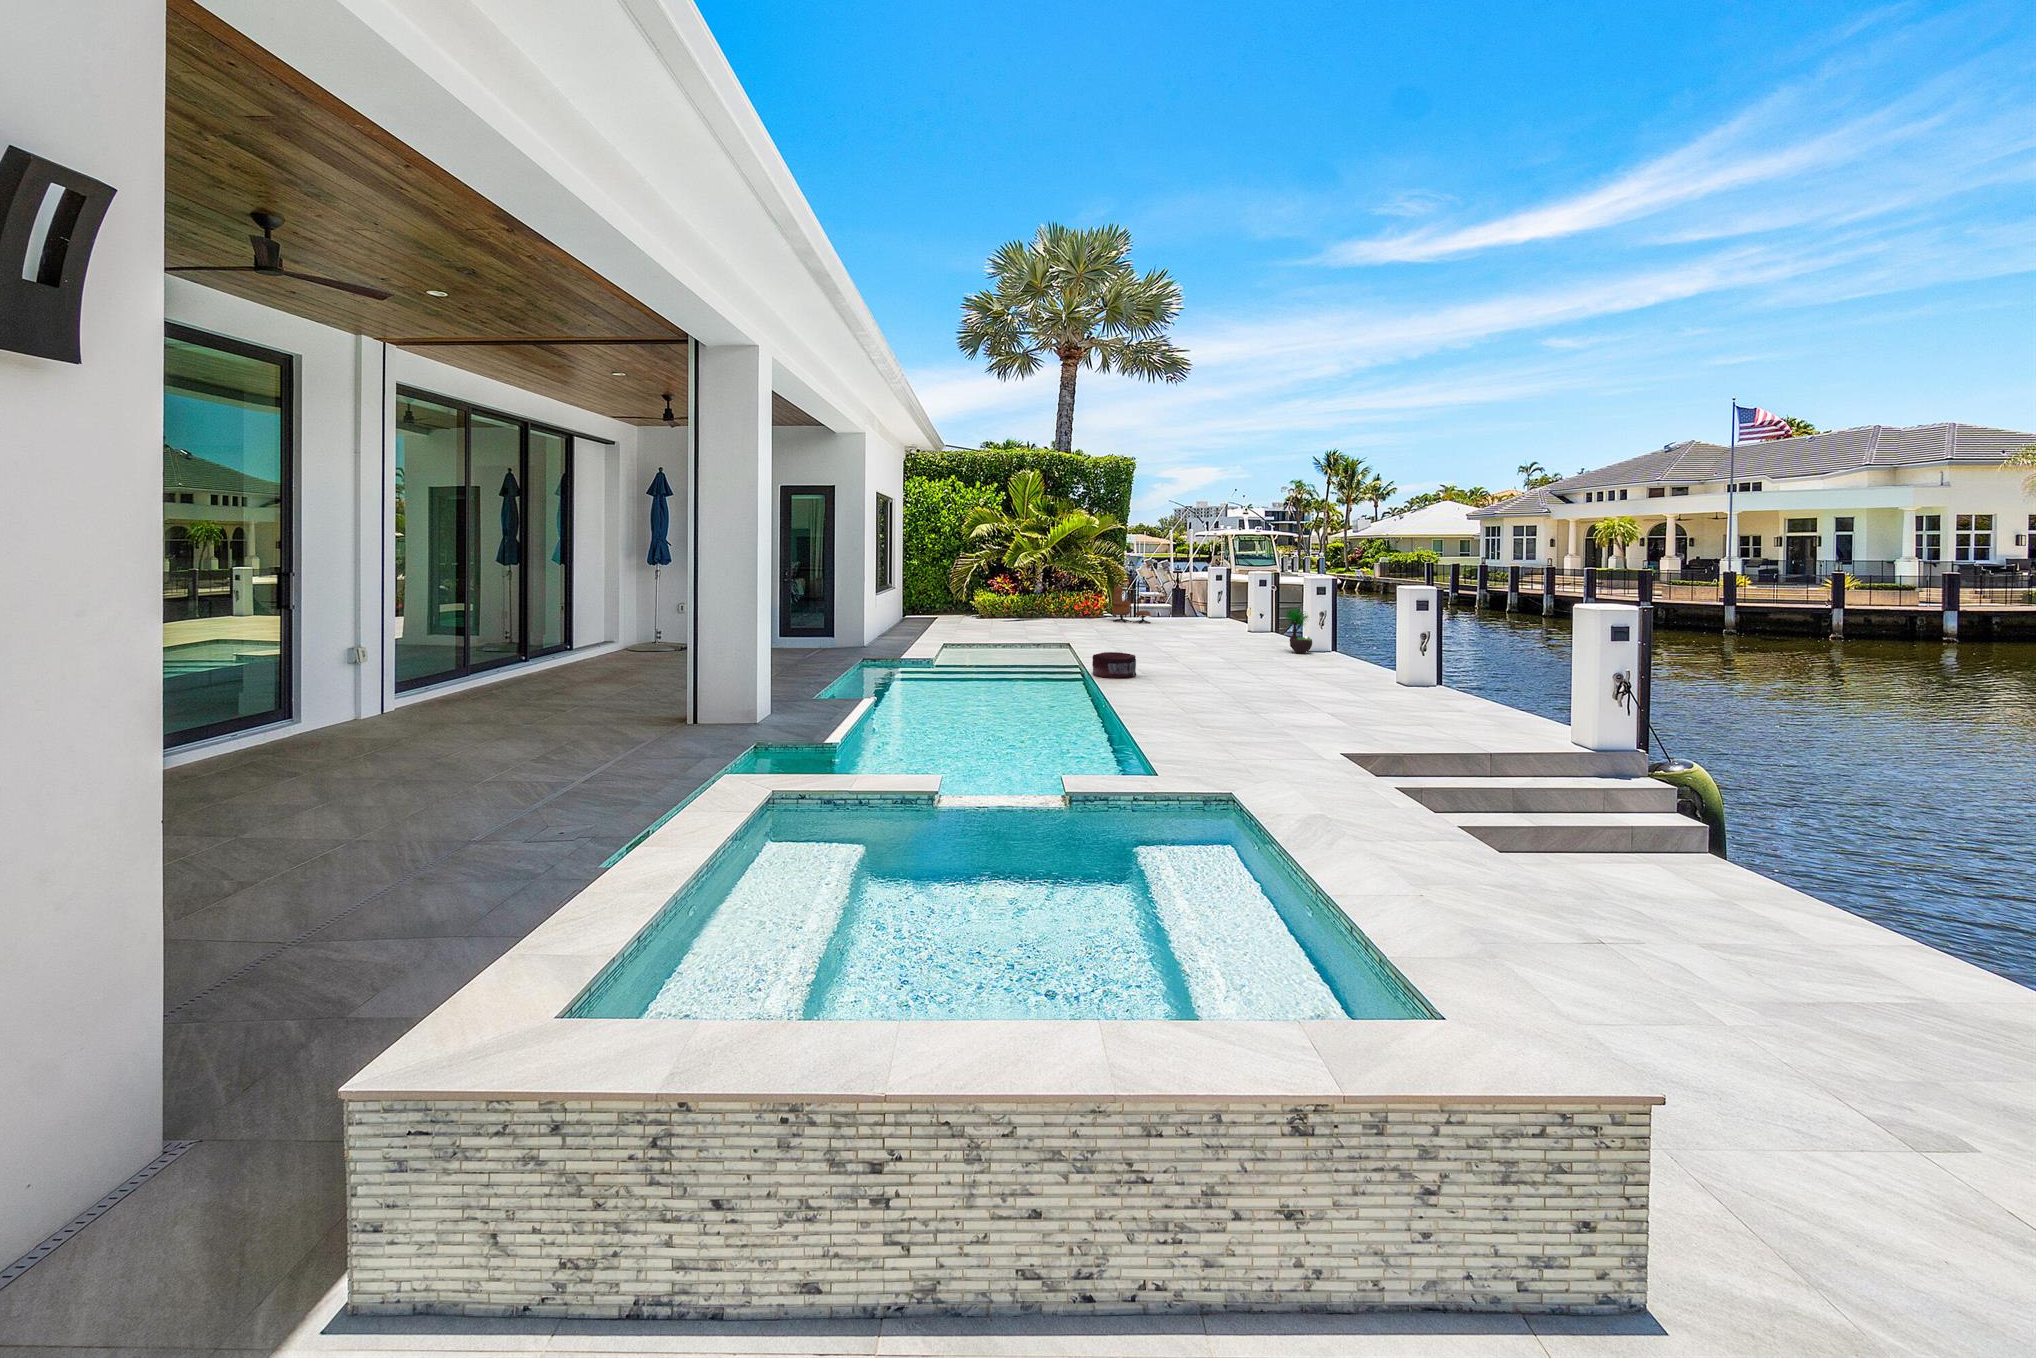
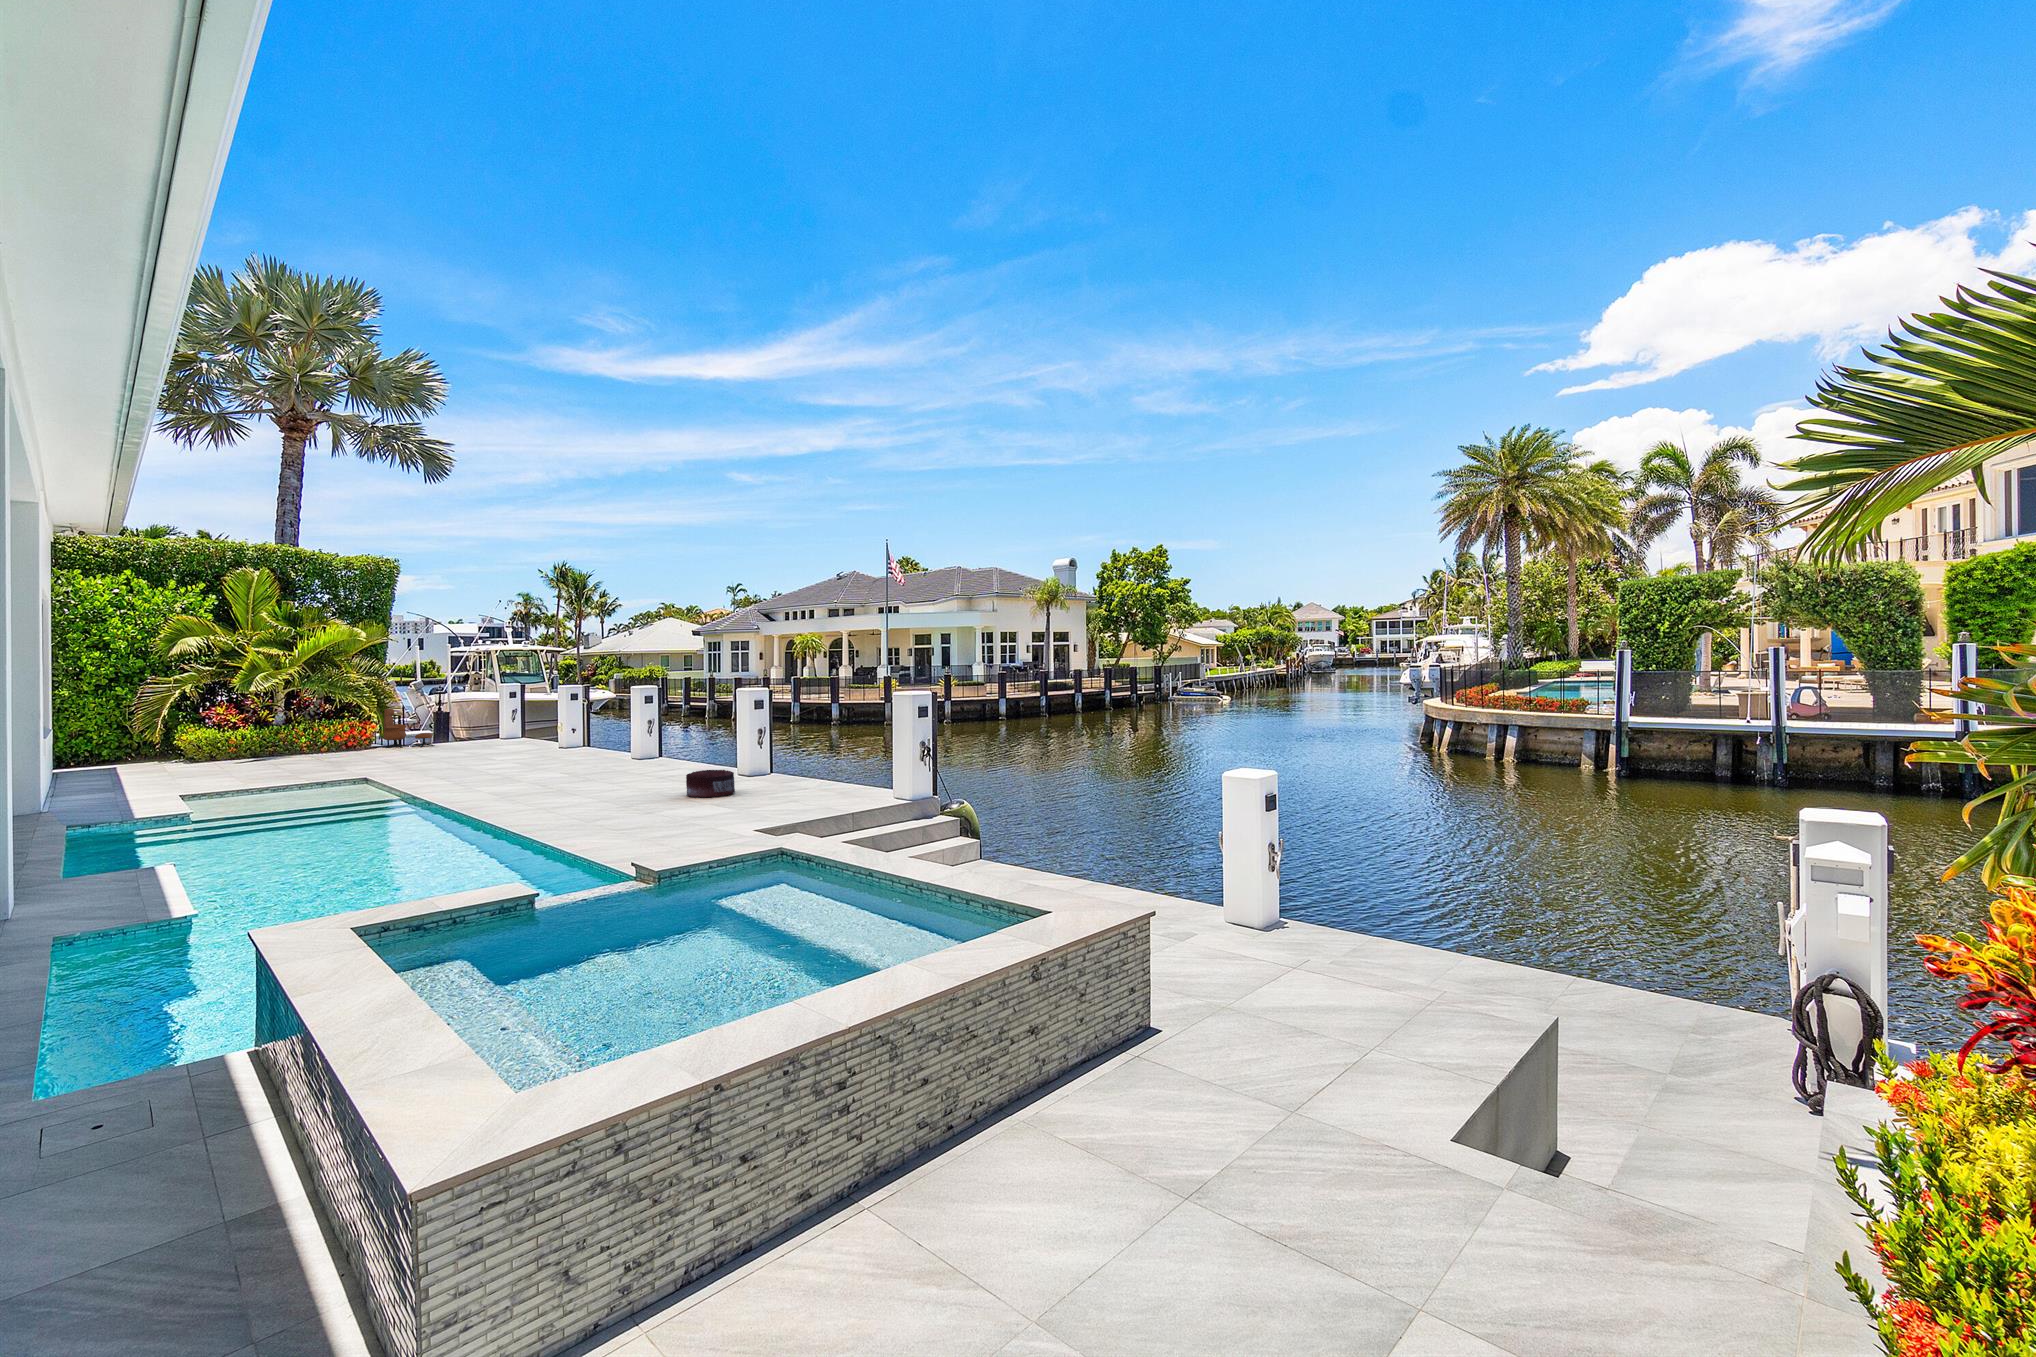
potted tree: present [1286,607,1312,653] -> none [612,711,642,757]
pouf: present [1092,652,1136,678] -> present [686,770,735,798]

